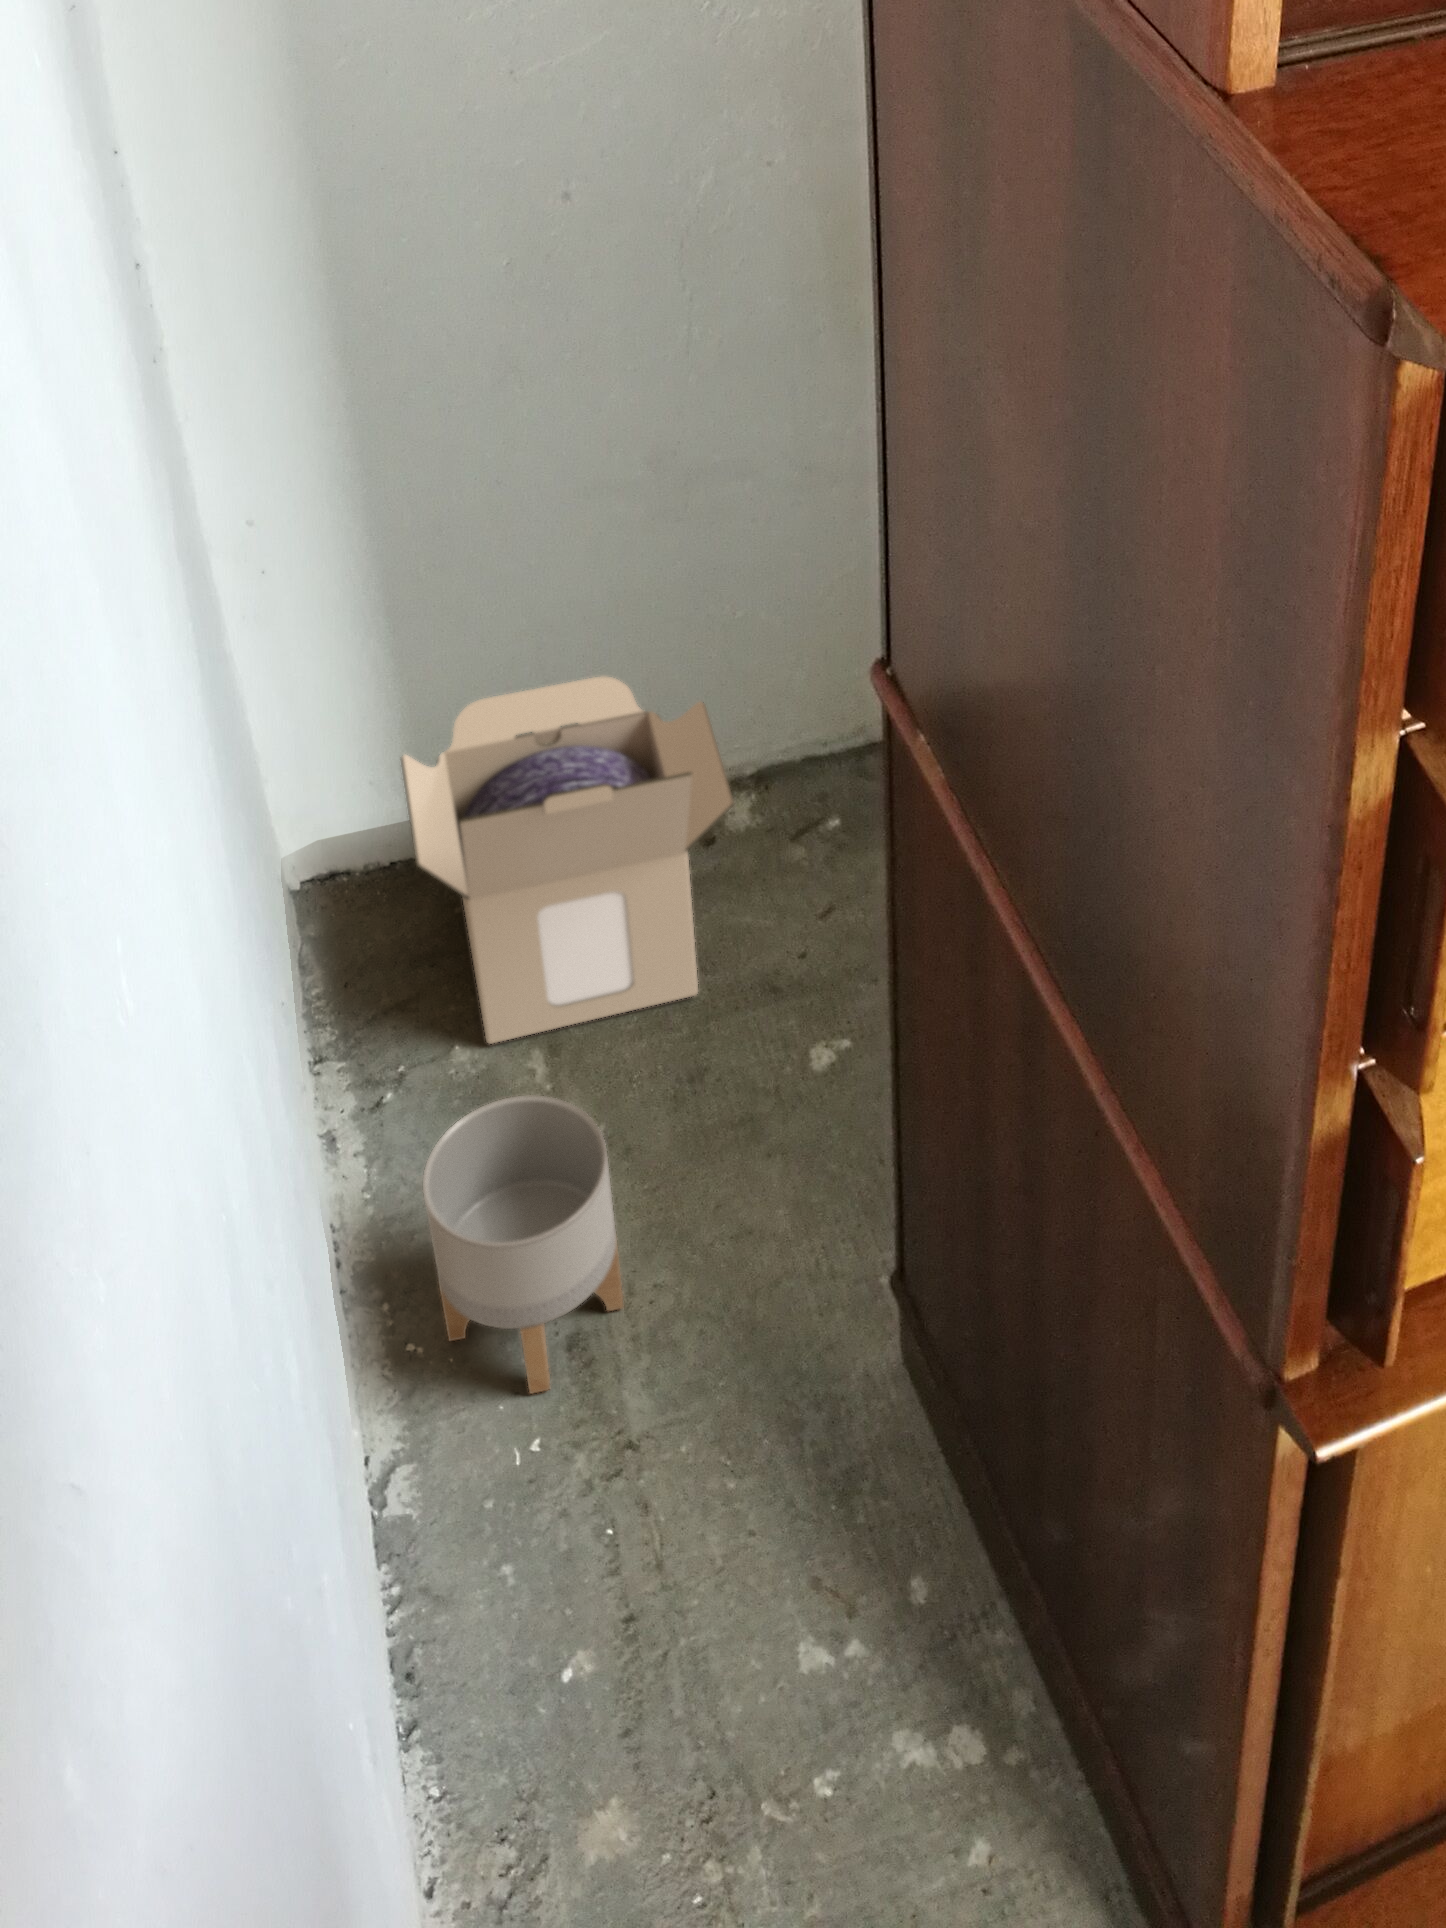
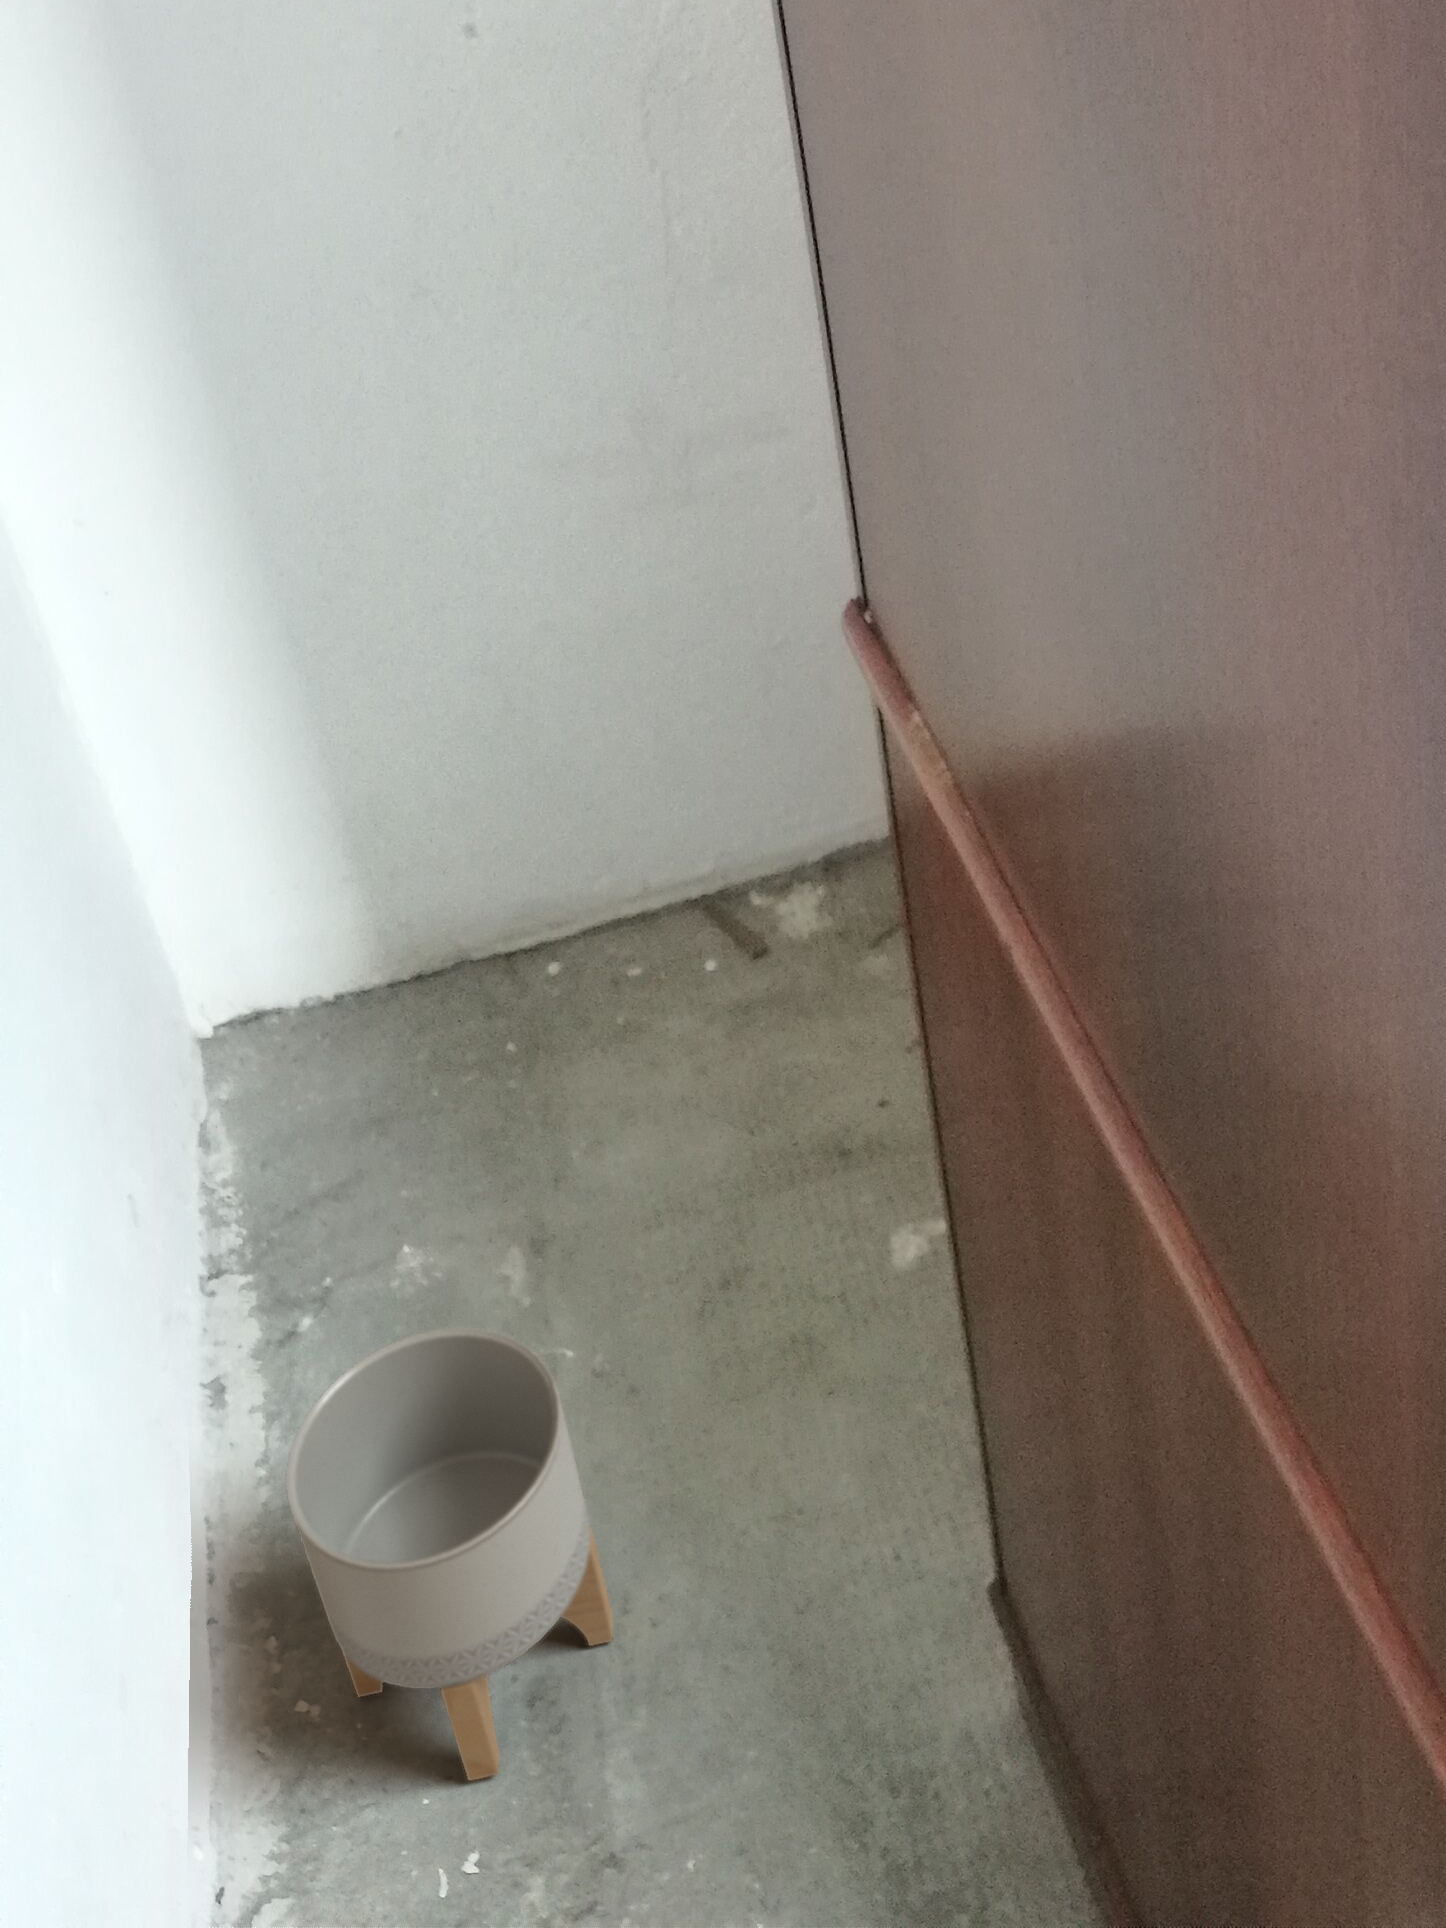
cardboard box: present [401,676,734,1044] -> none [308,727,765,1244]

